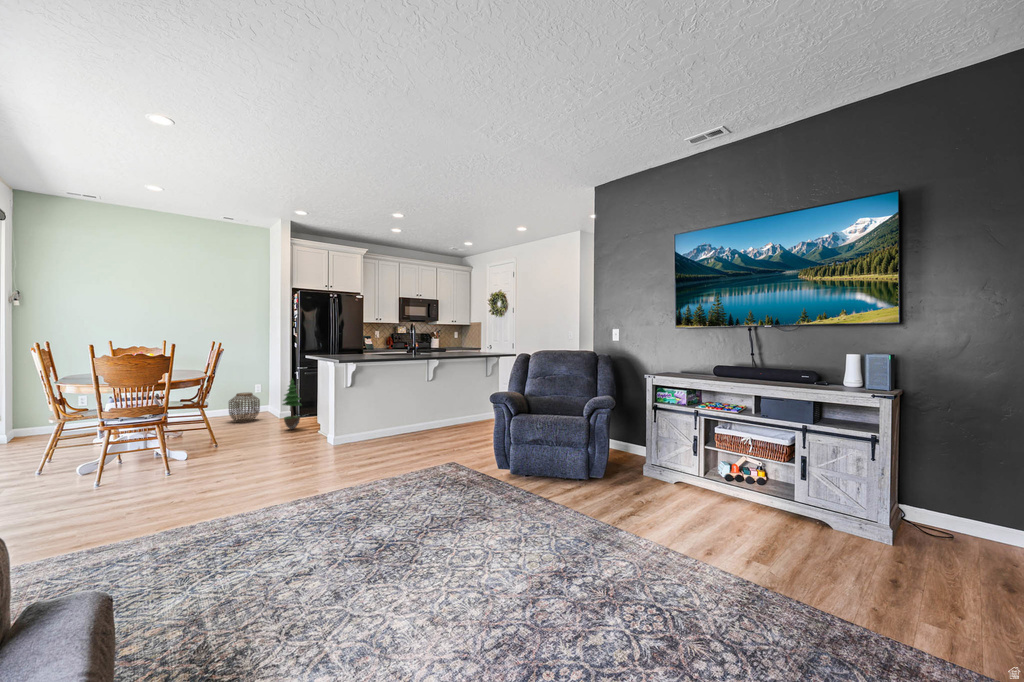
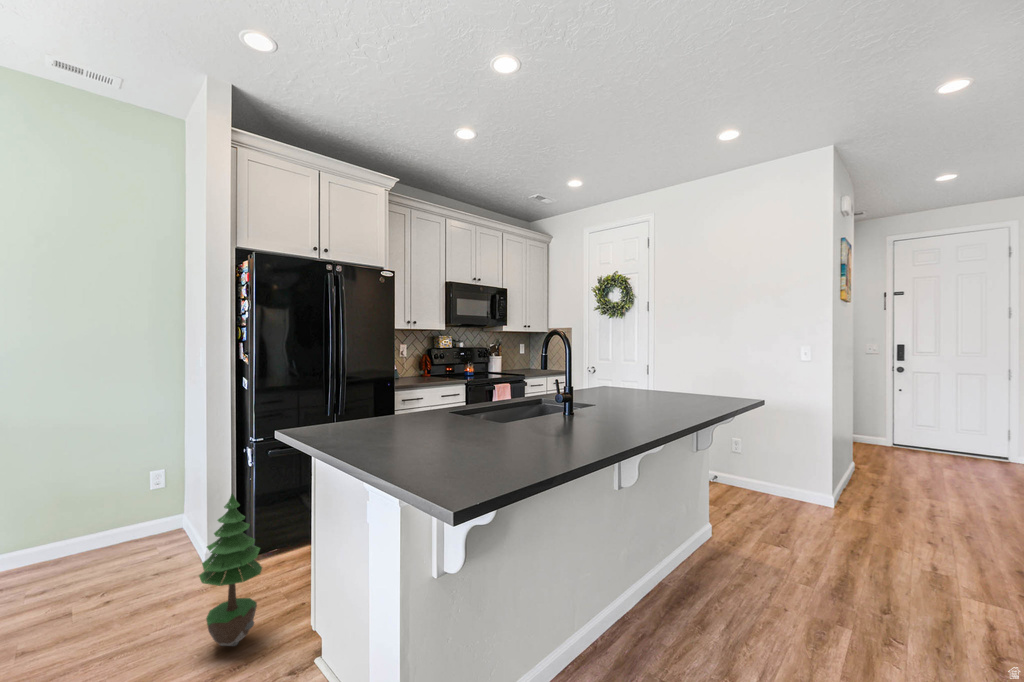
woven basket: present [229,393,260,422] -> none [55,509,149,599]

